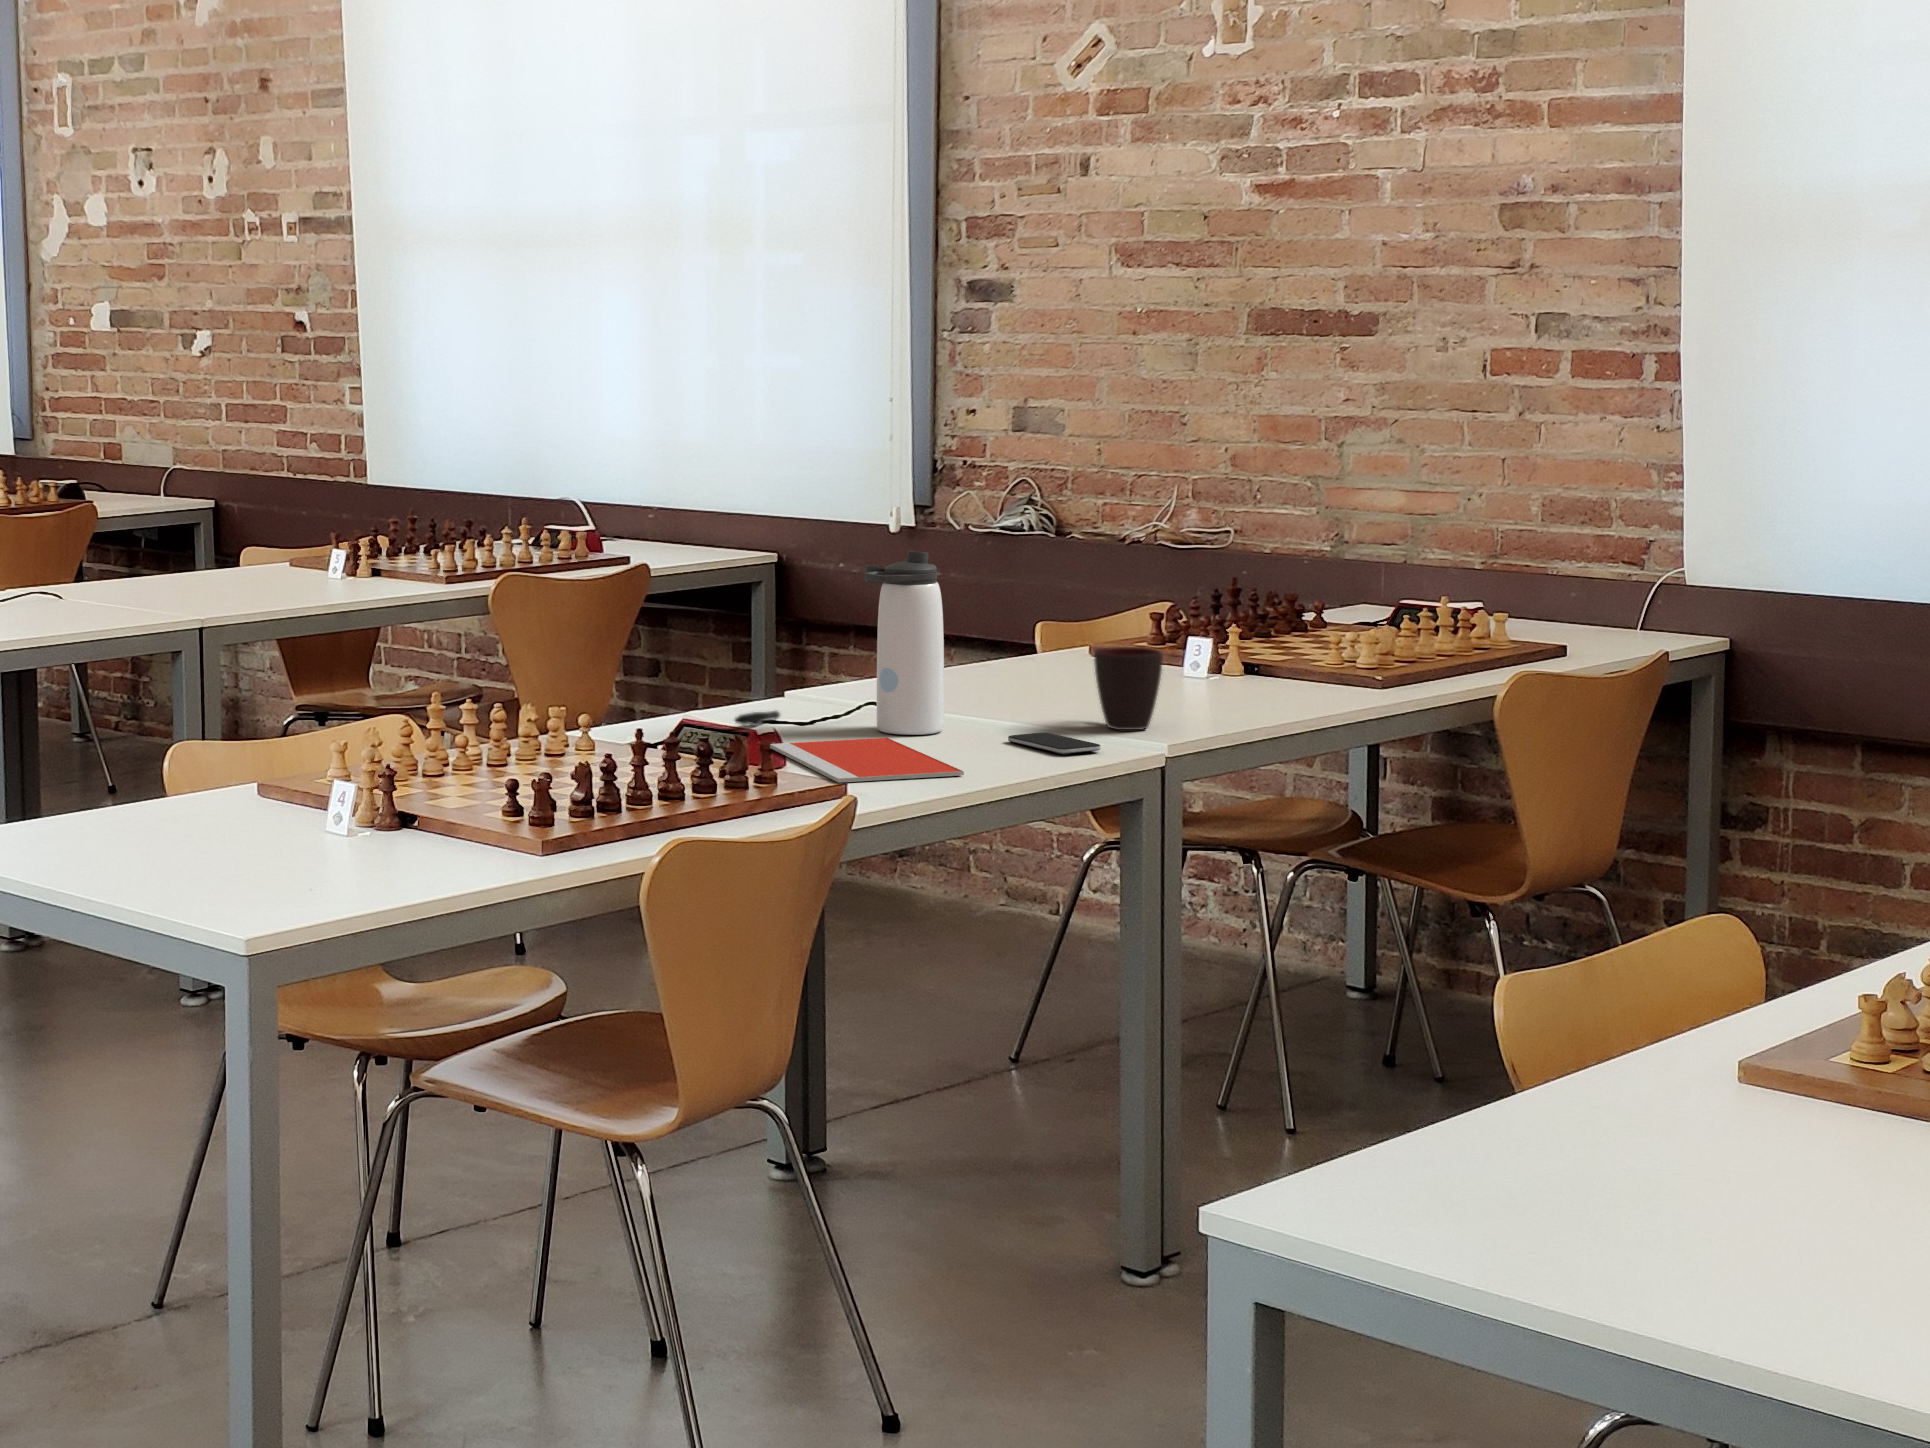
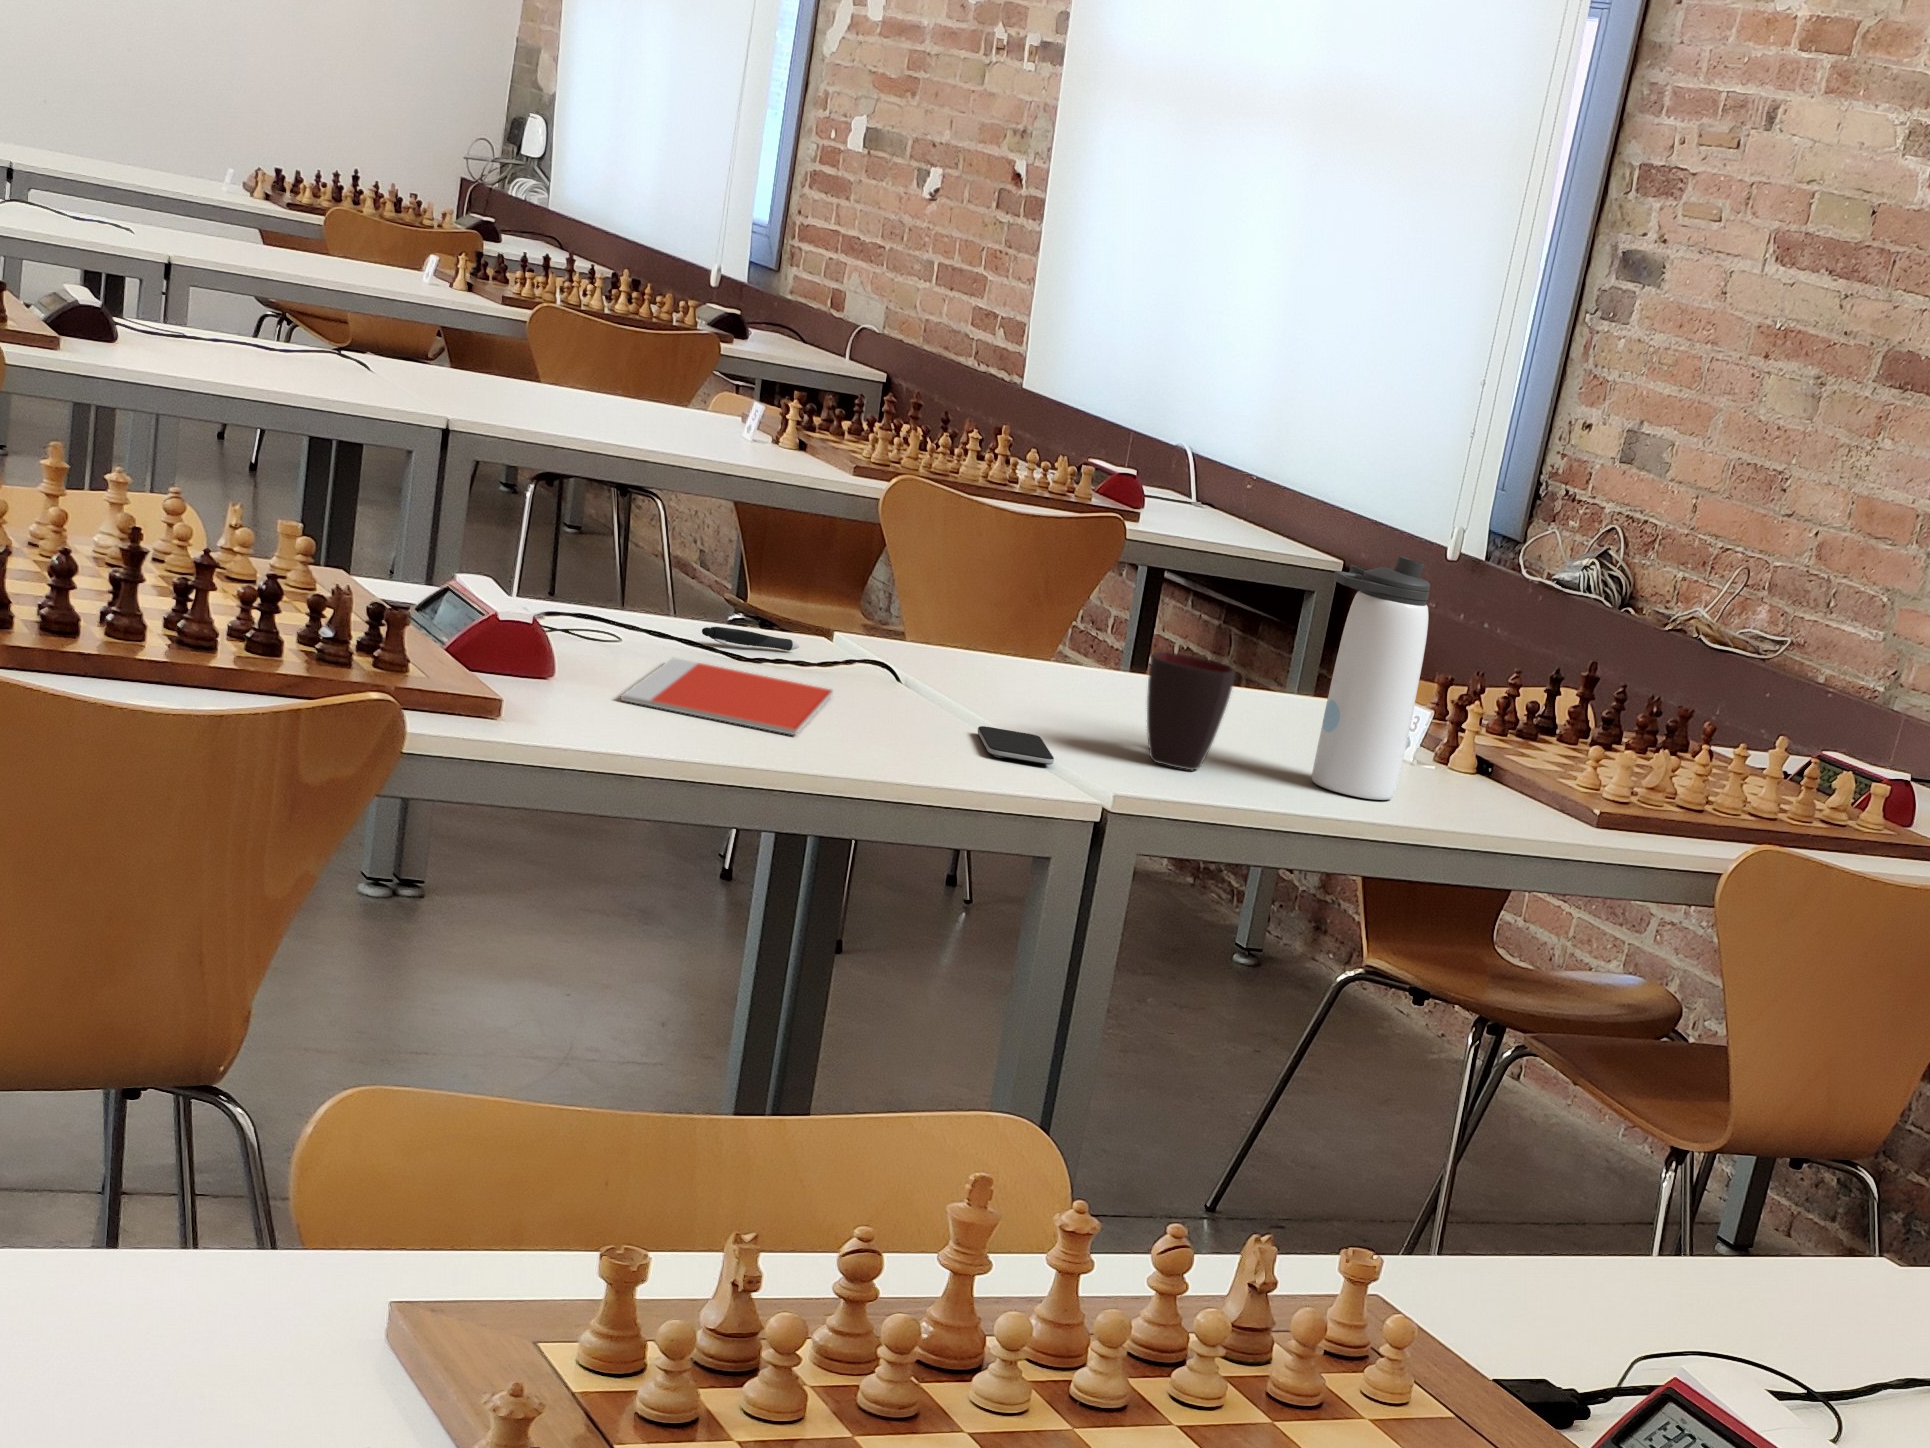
thermos bottle: present [864,551,944,735] -> present [1312,556,1430,800]

